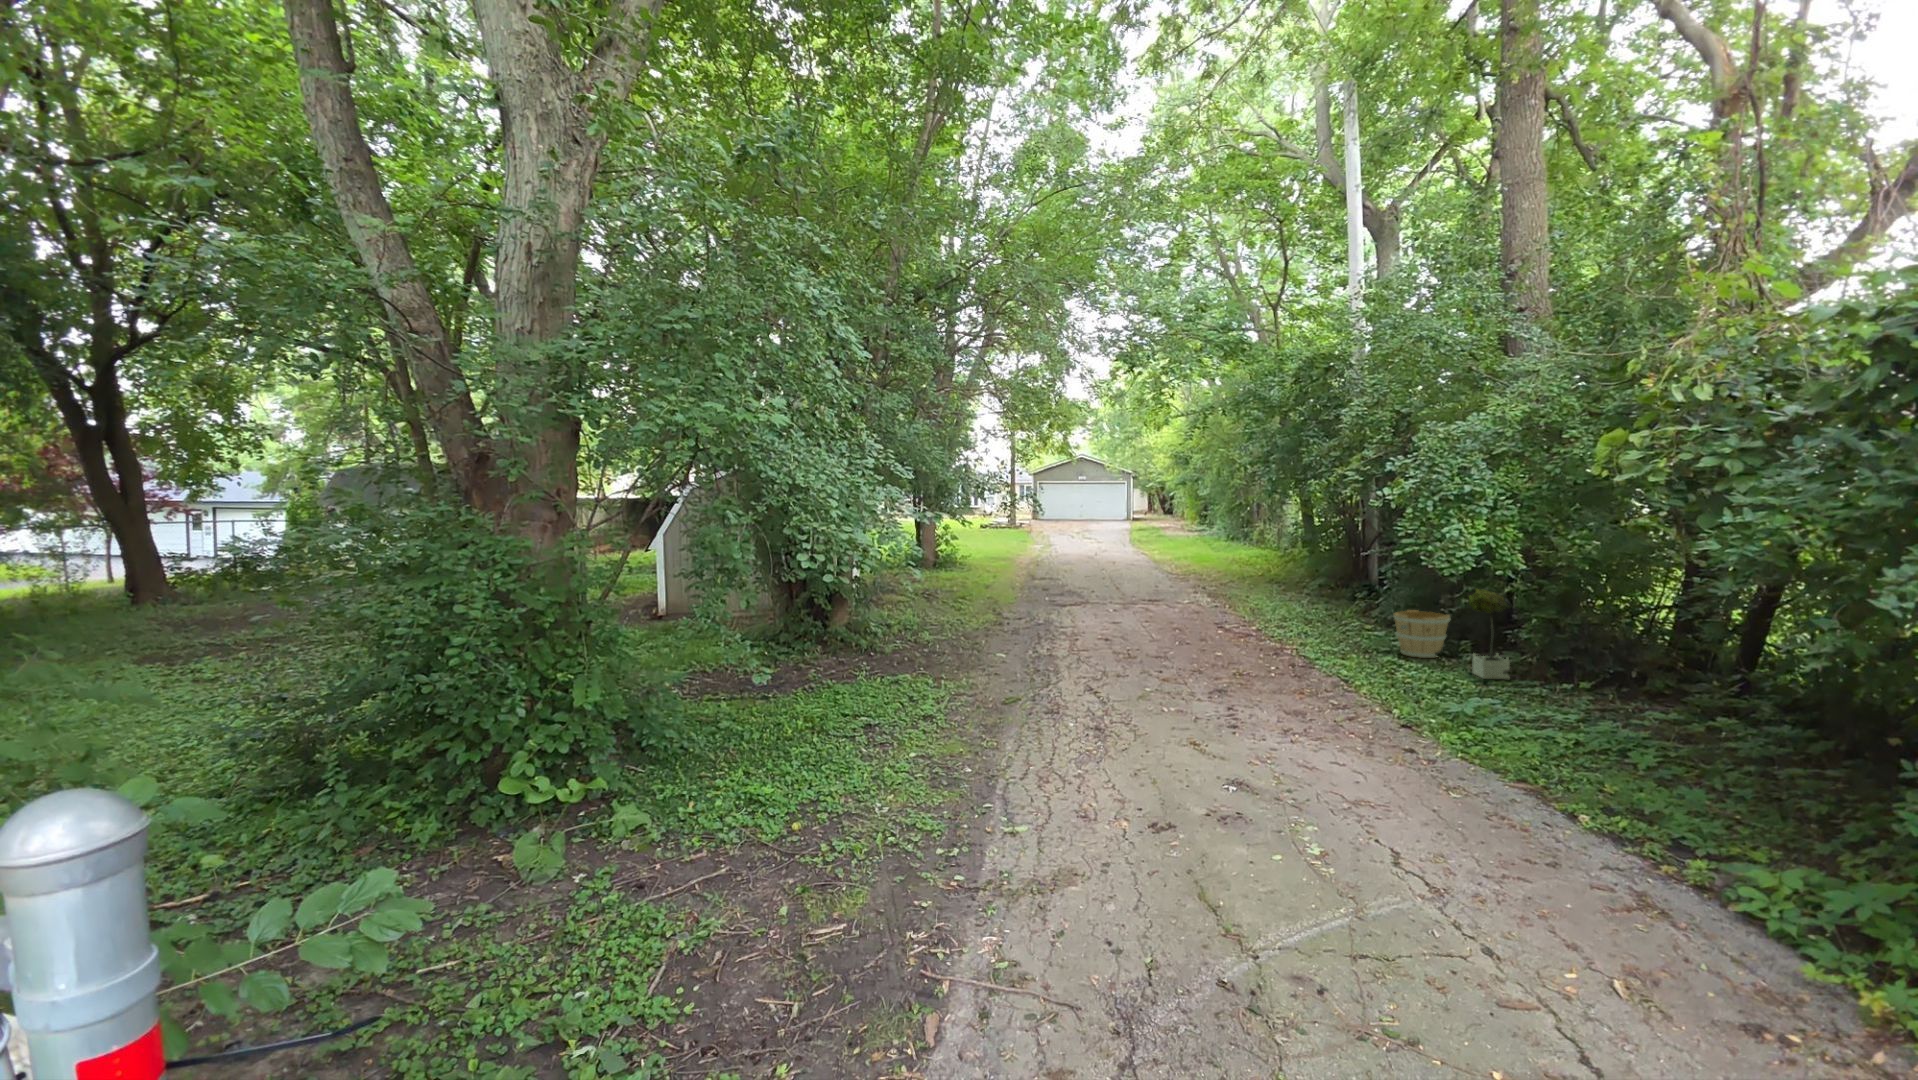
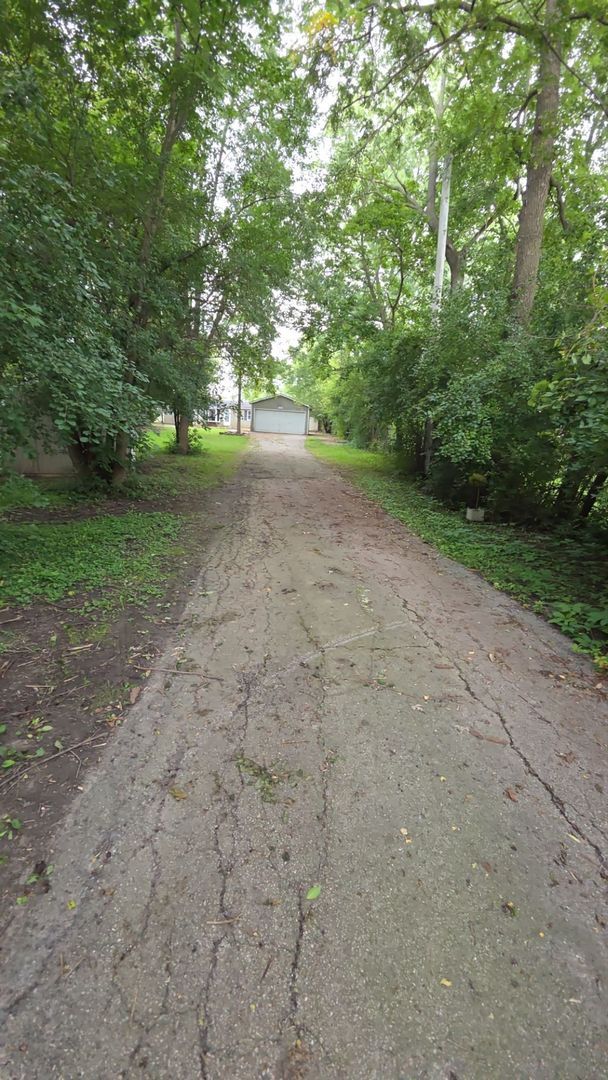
wooden bucket: present [1393,610,1451,658] -> none [433,485,461,510]

